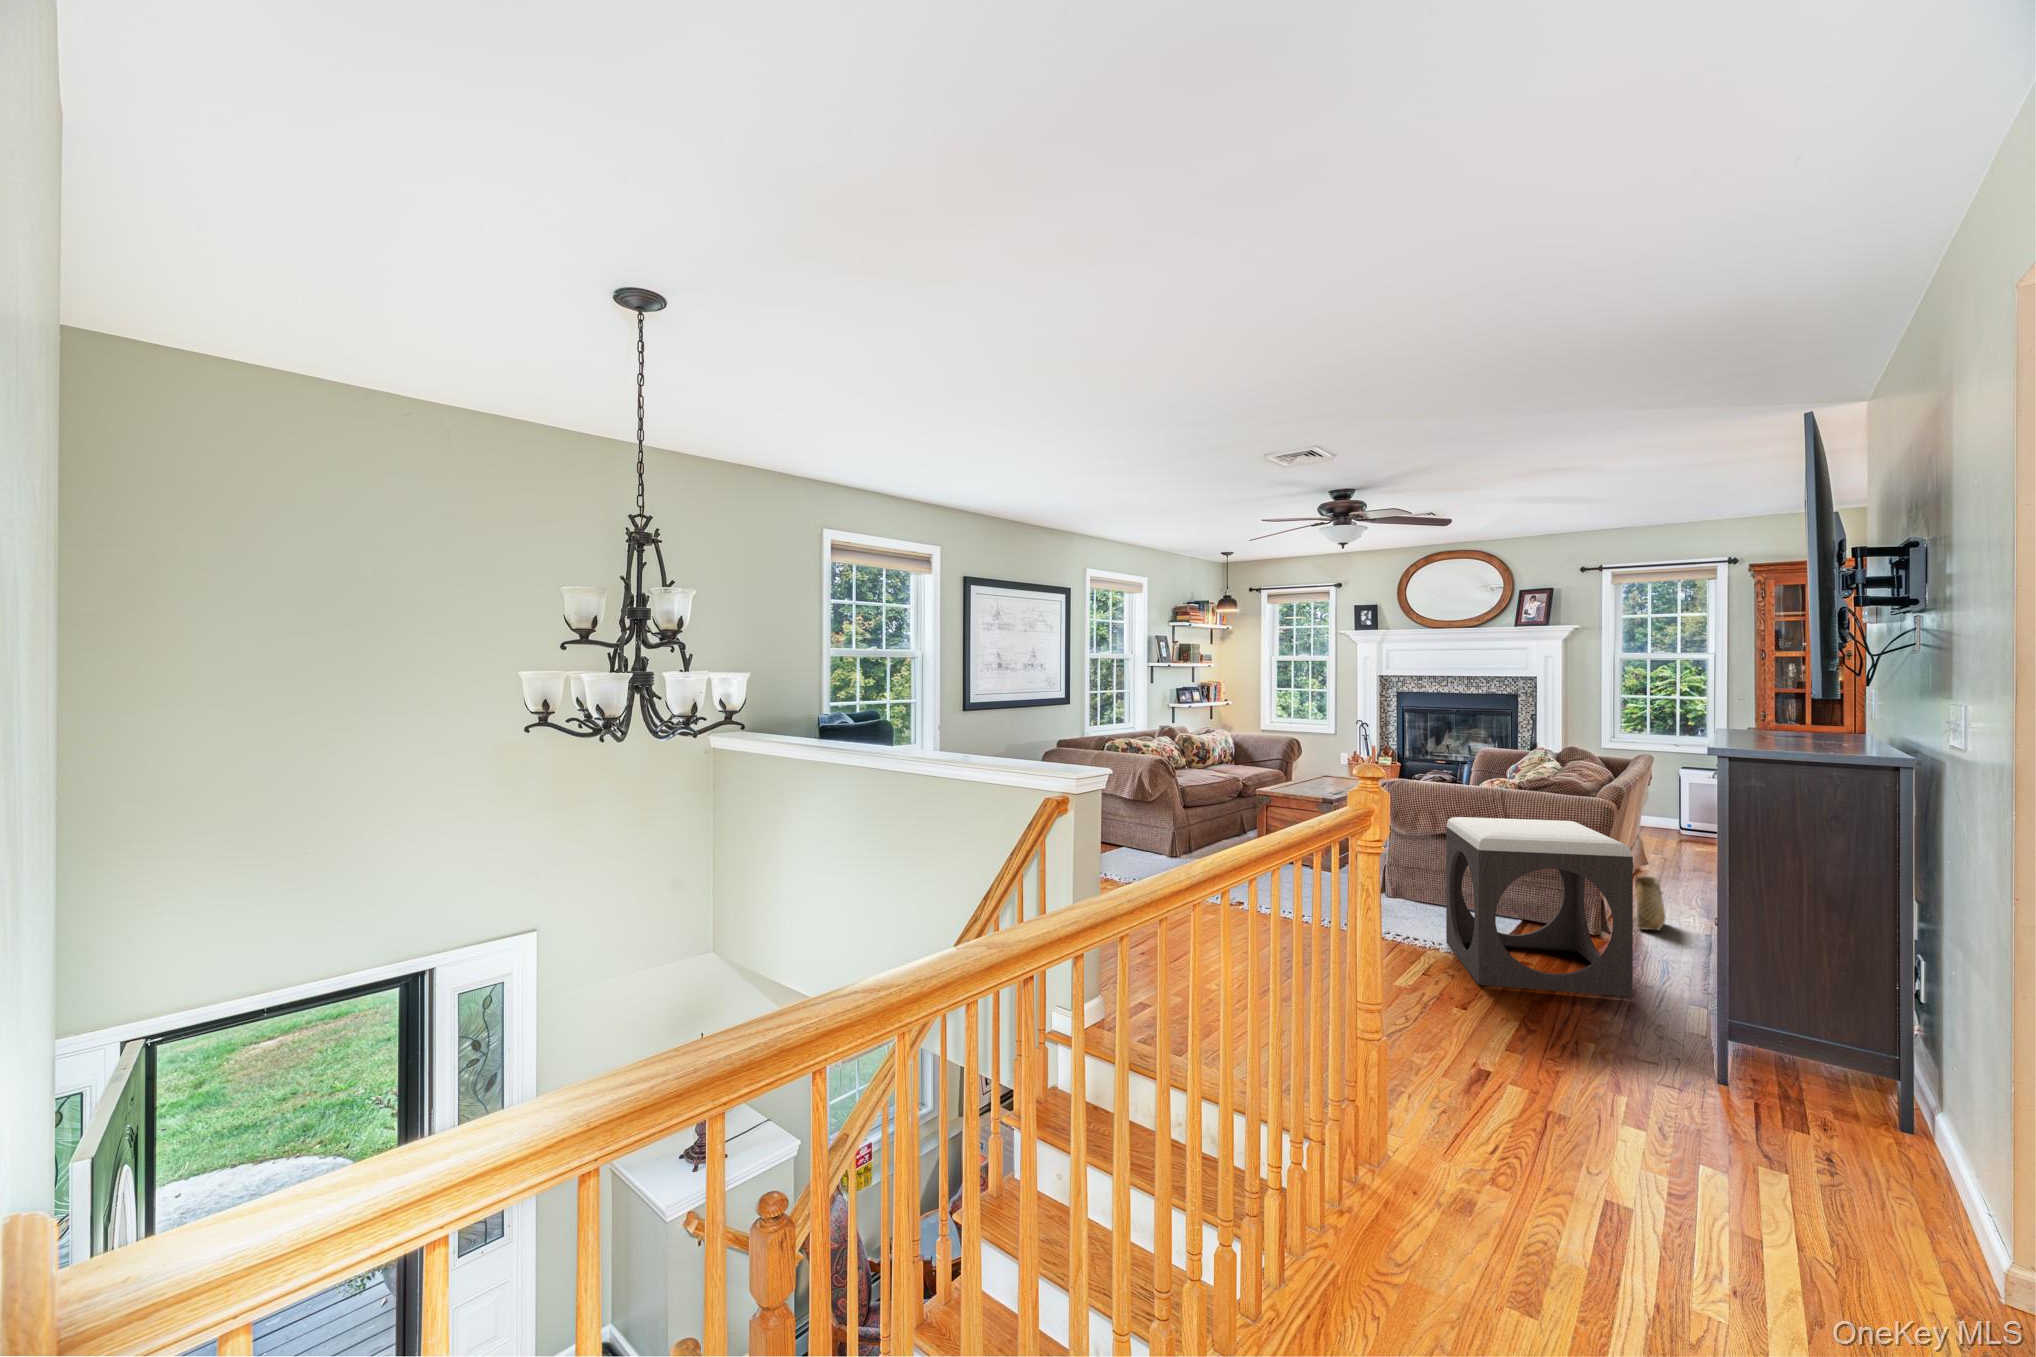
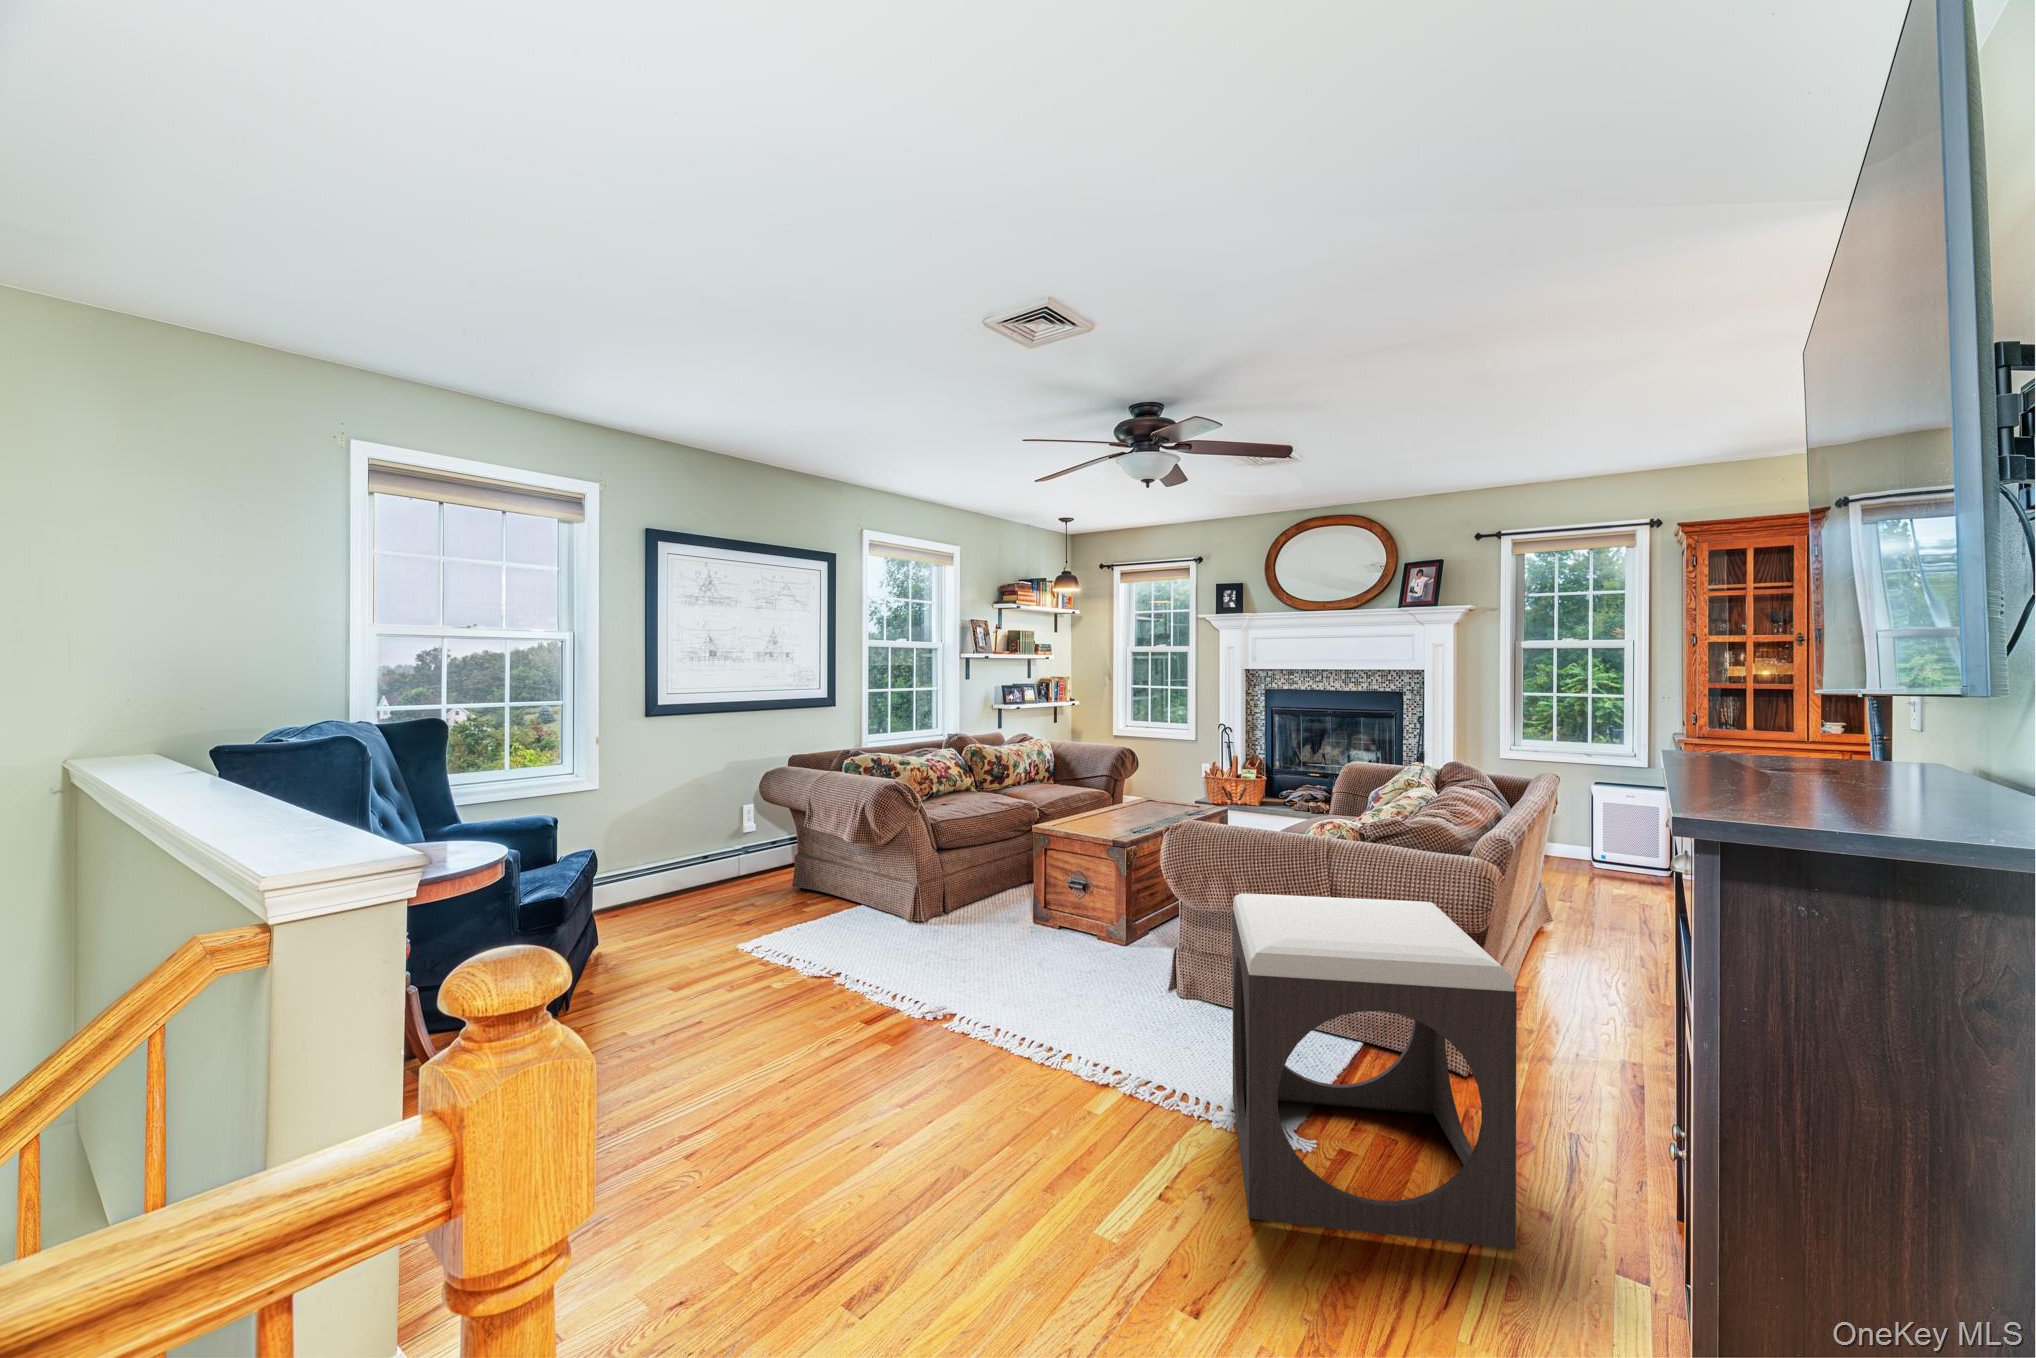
woven basket: present [1633,866,1666,930] -> none [1522,936,1578,1060]

